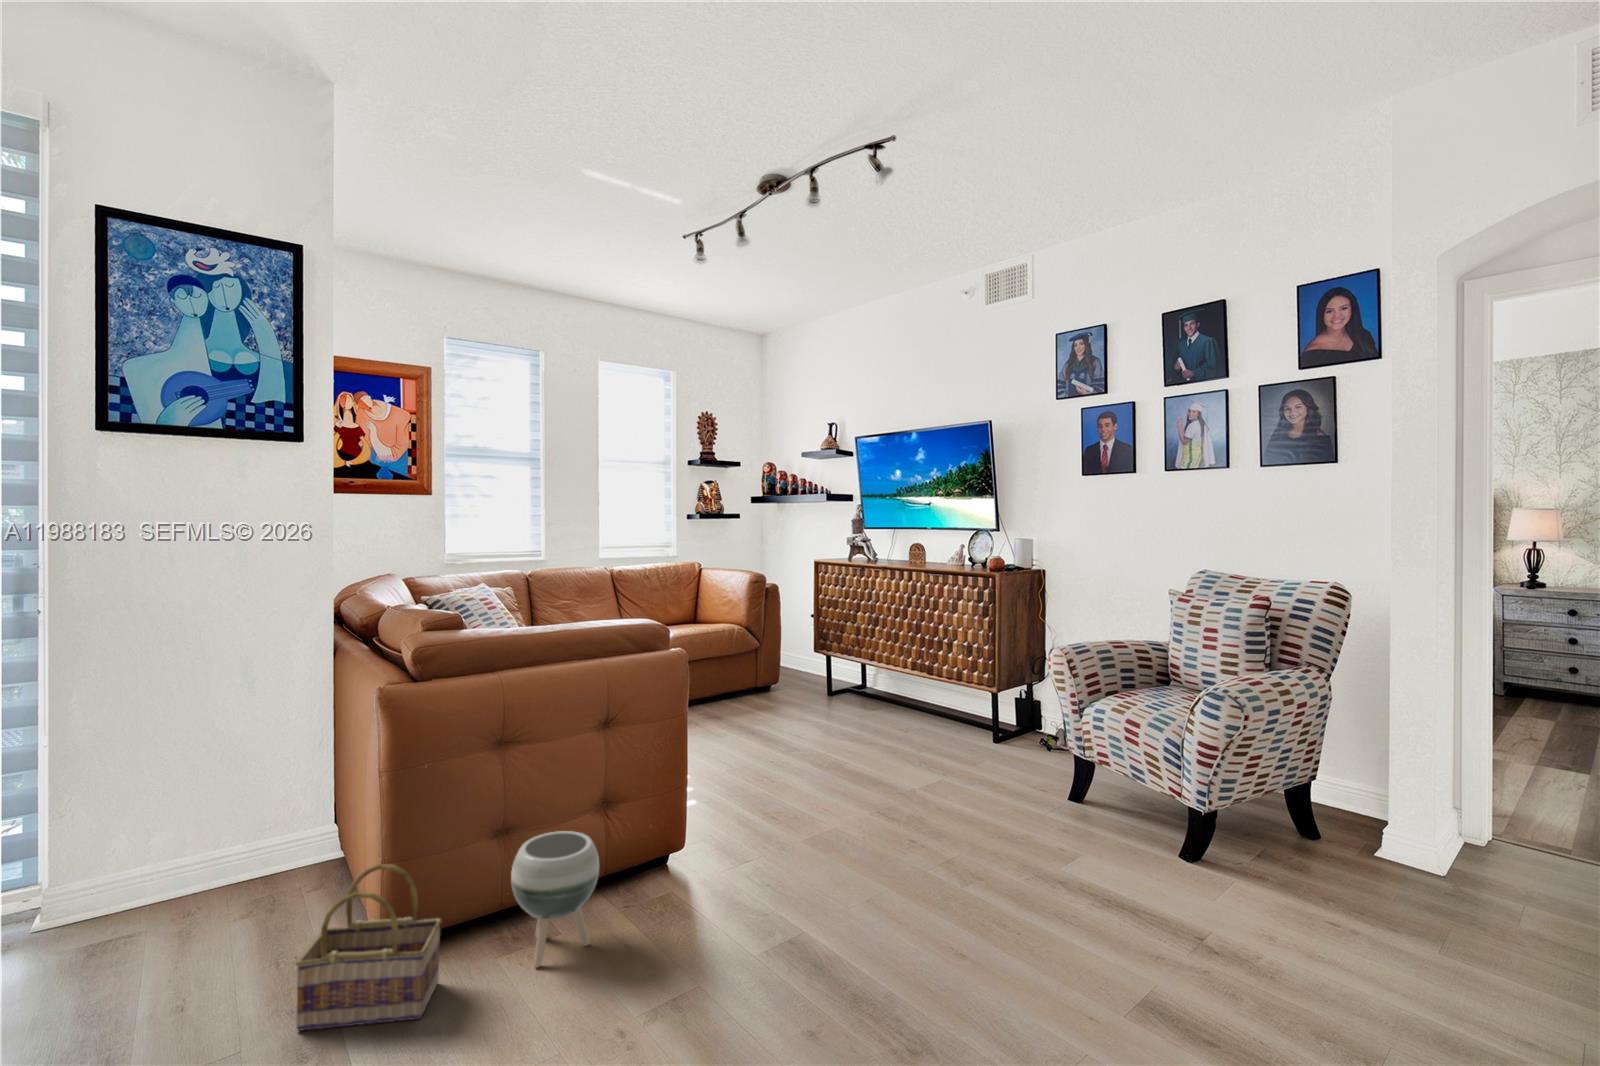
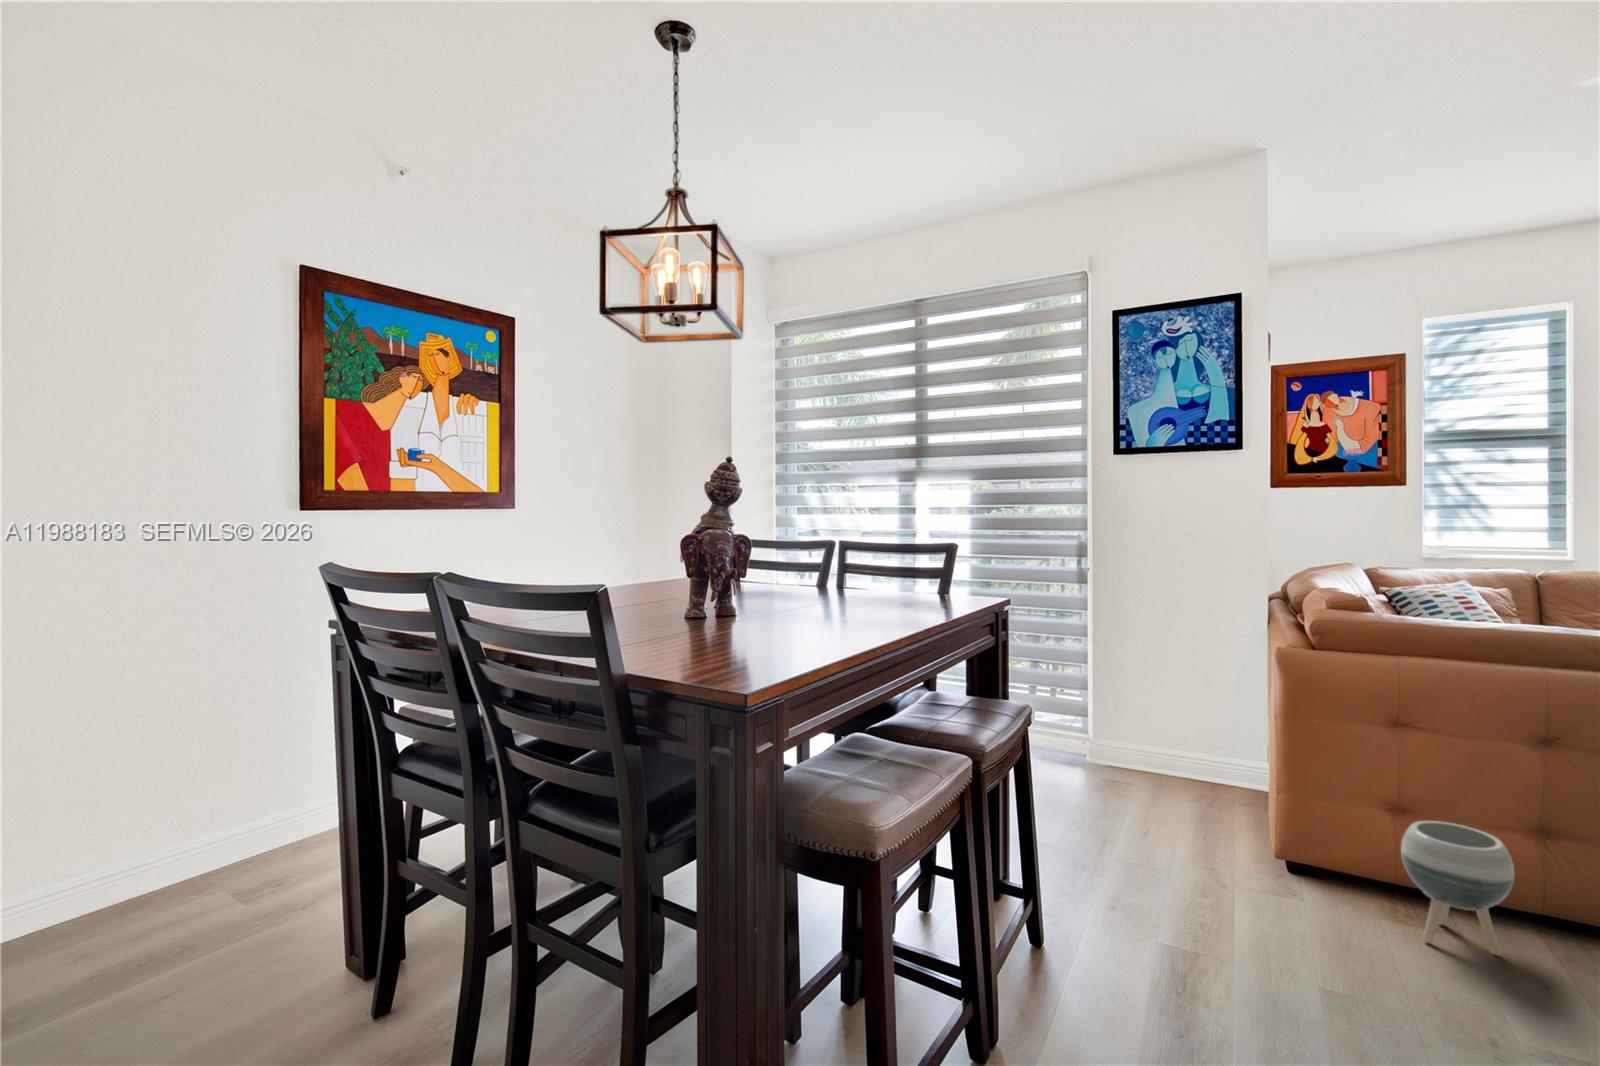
basket: present [296,864,442,1031] -> none [1207,787,1327,919]

